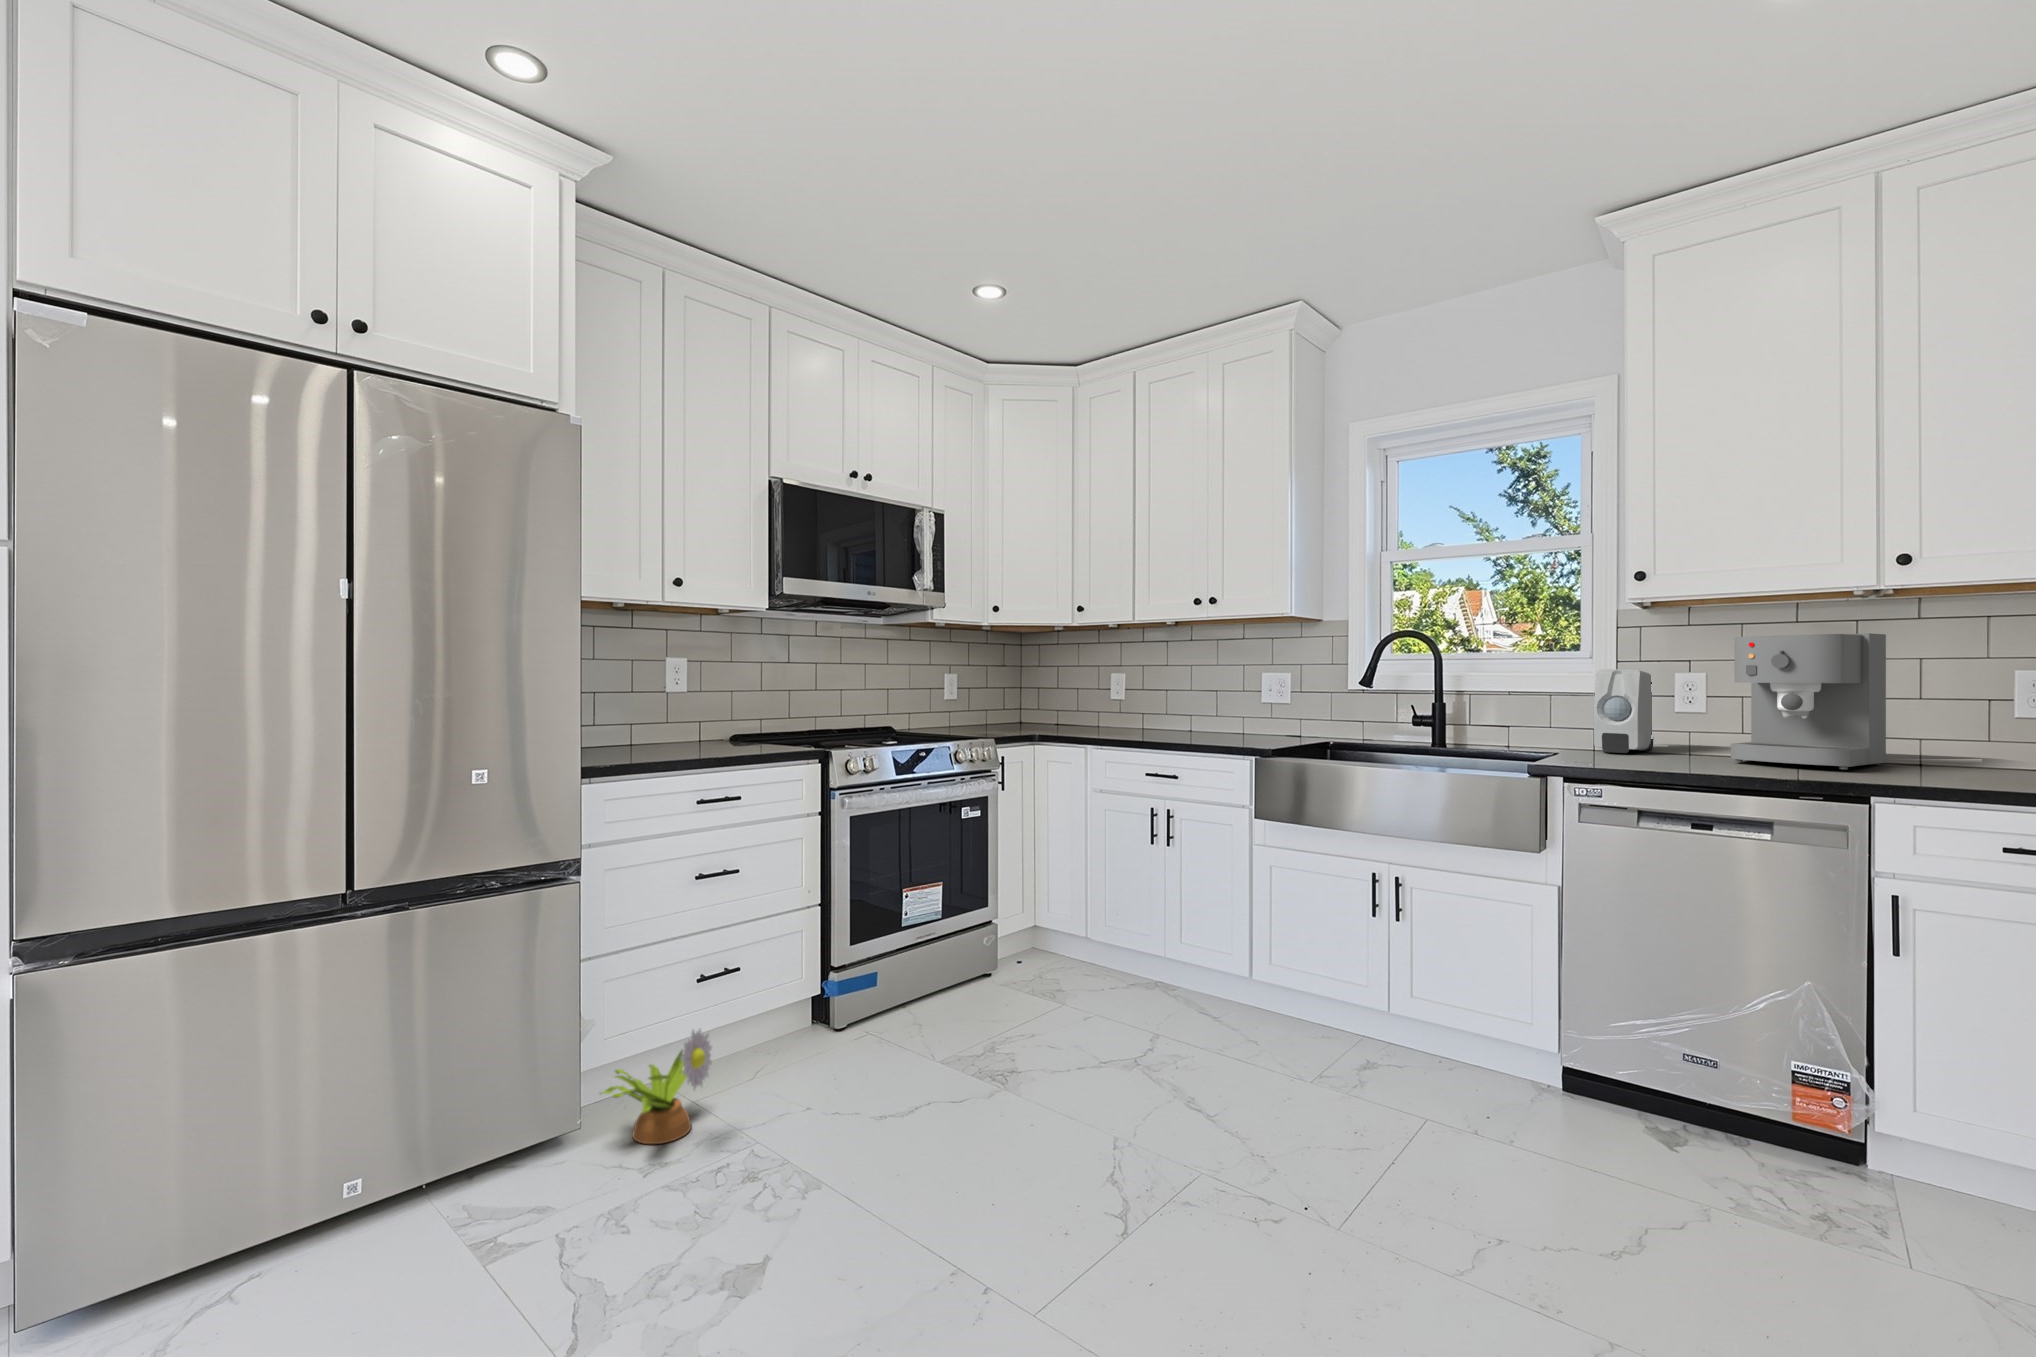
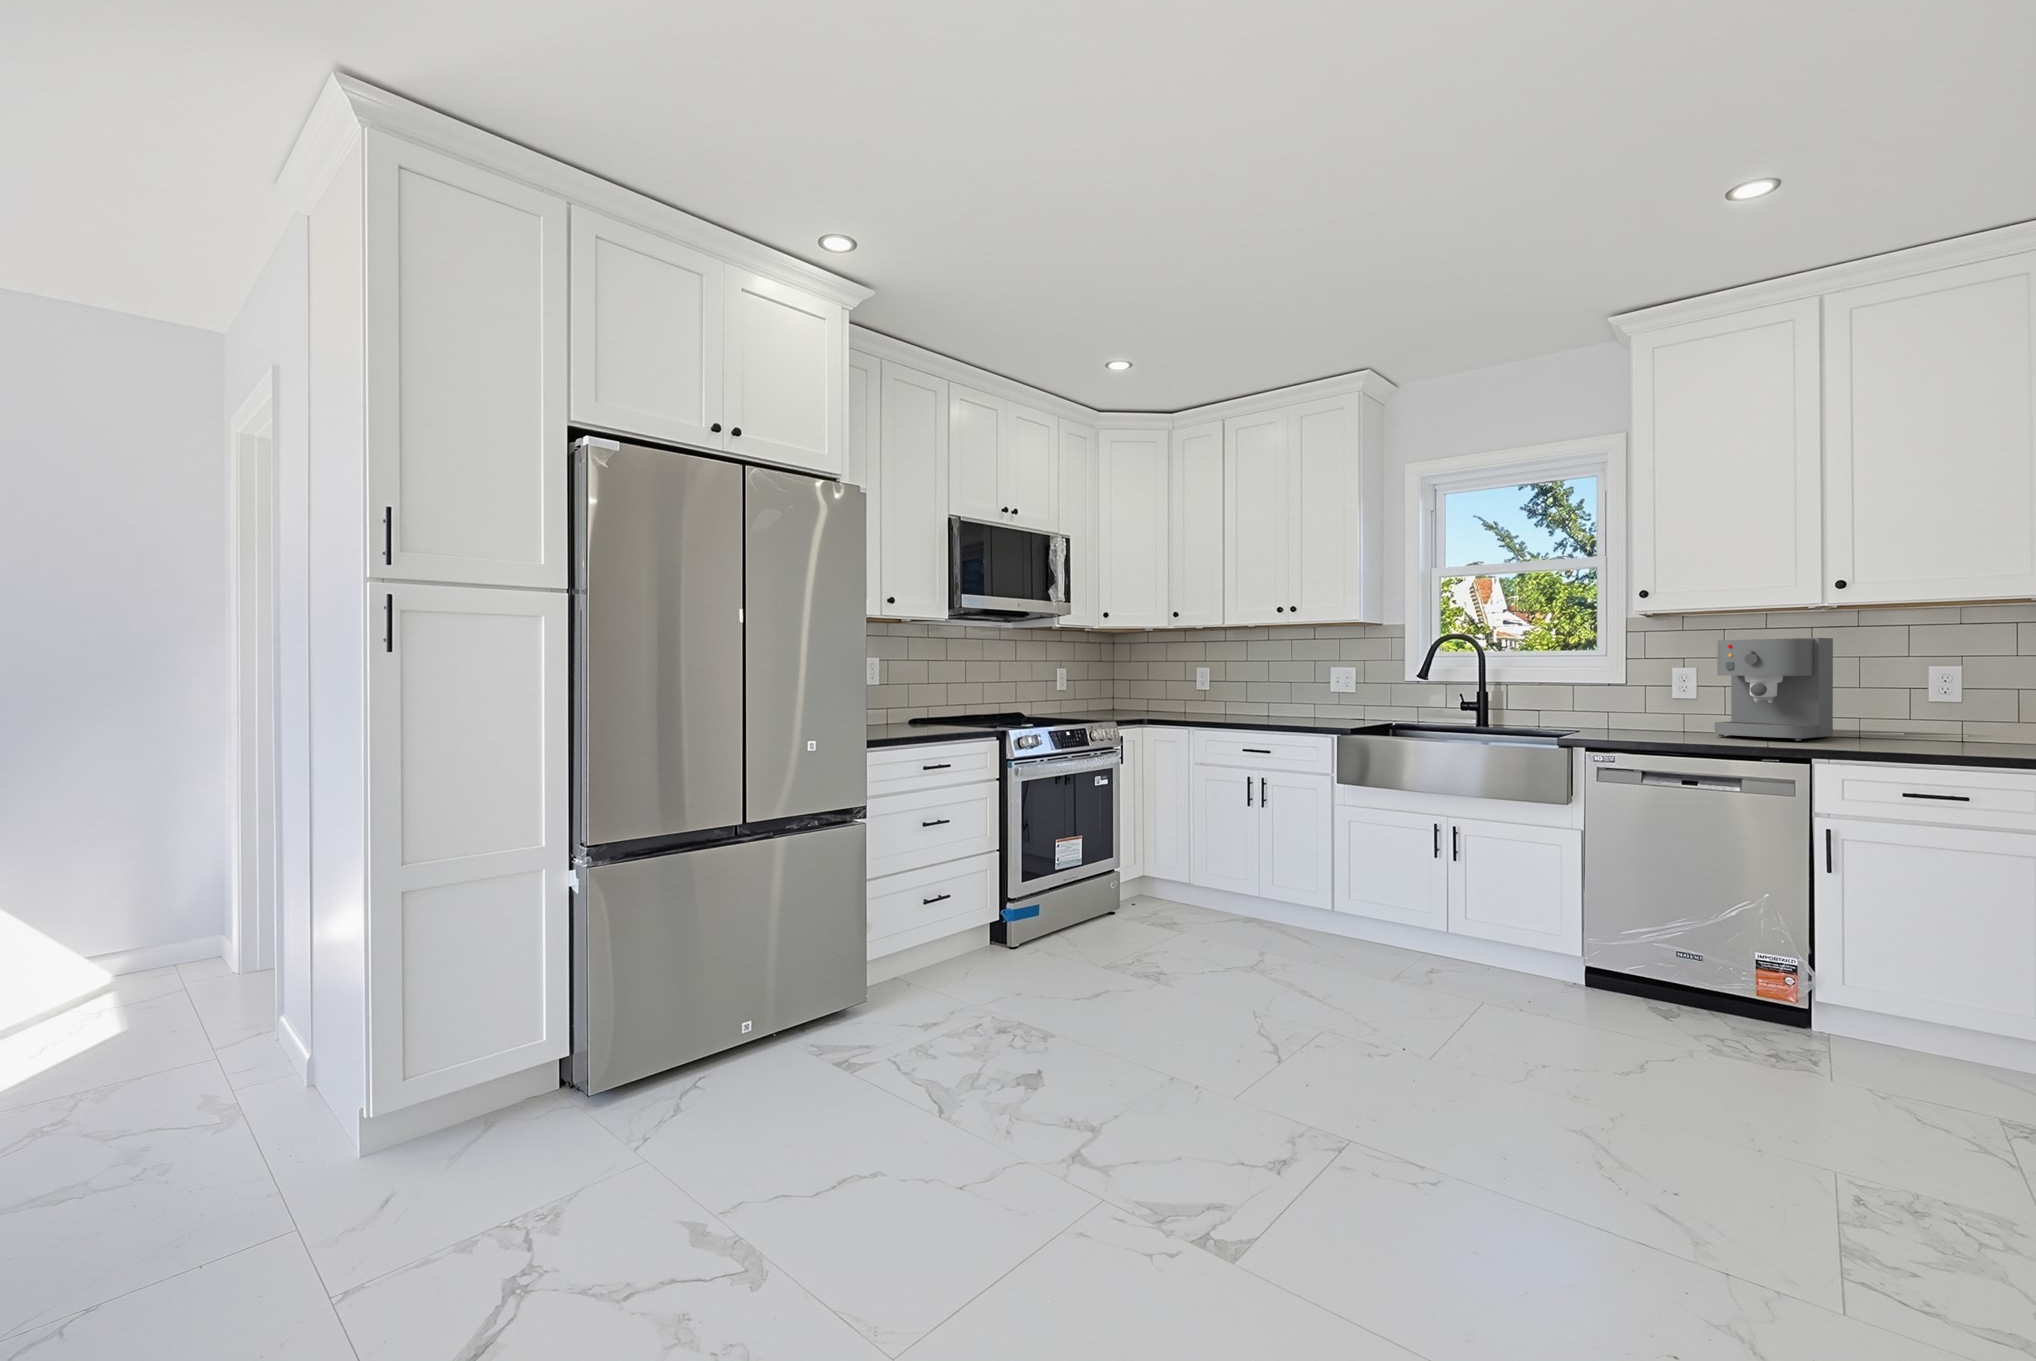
soap dispenser: present [1594,669,1653,753] -> none [1609,665,1658,731]
decorative plant: present [603,1029,712,1144] -> none [878,933,953,1015]

